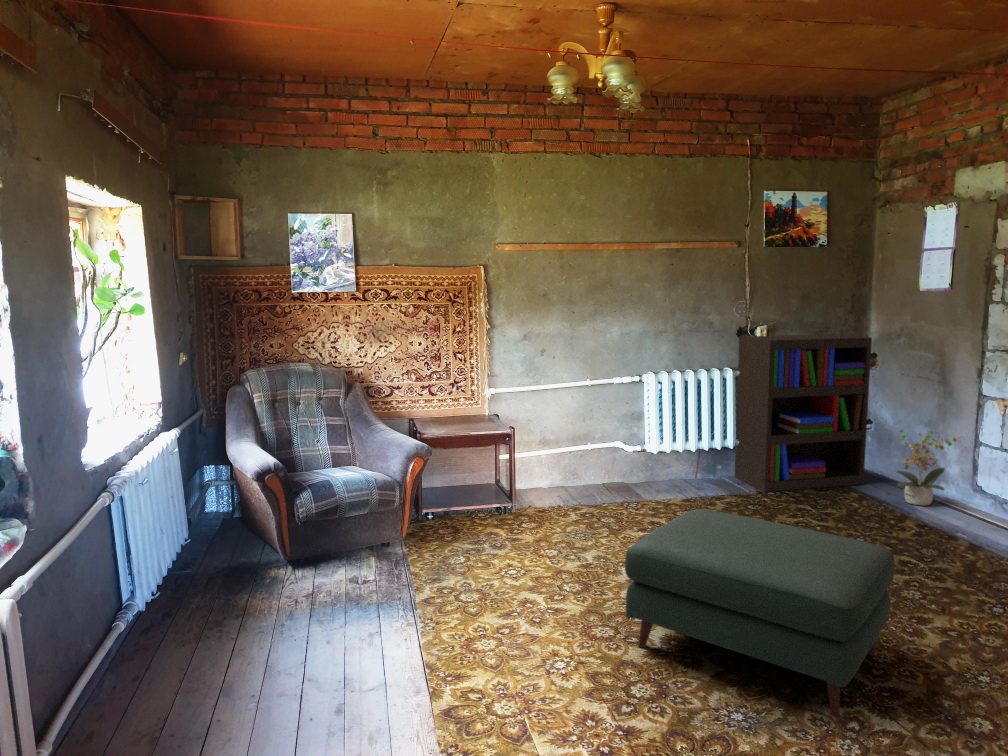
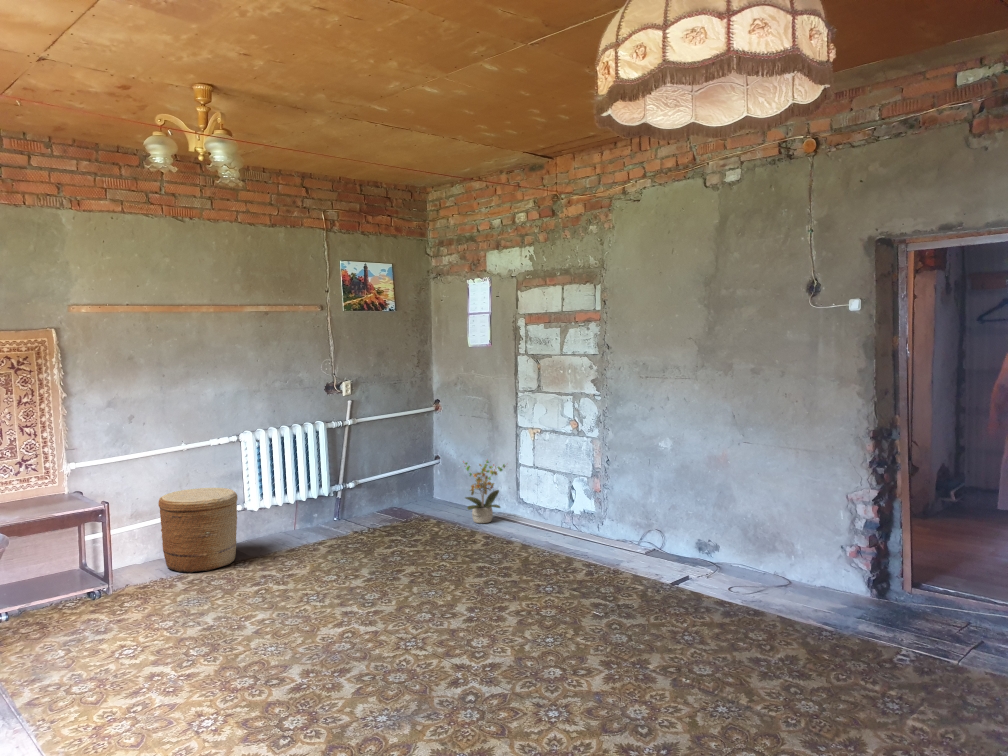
bookshelf: present [735,334,872,492] -> none [329,385,441,532]
woven basket: none [563,425,634,505] -> present [158,488,238,573]
ottoman: present [625,509,894,718] -> none [265,550,479,693]

